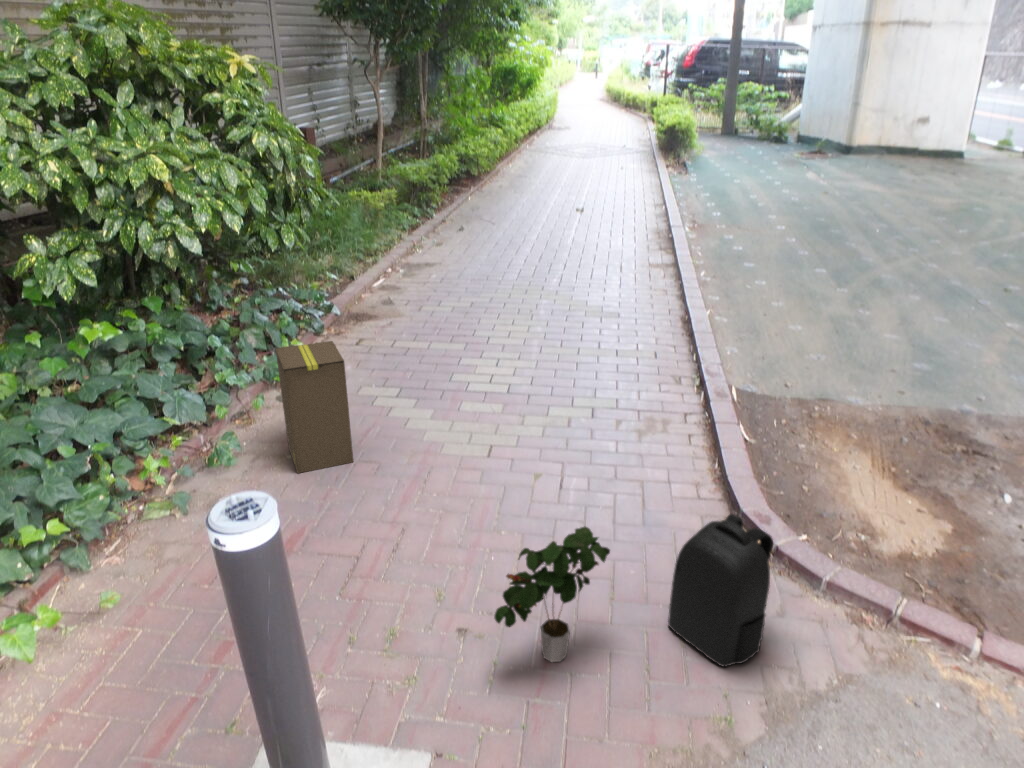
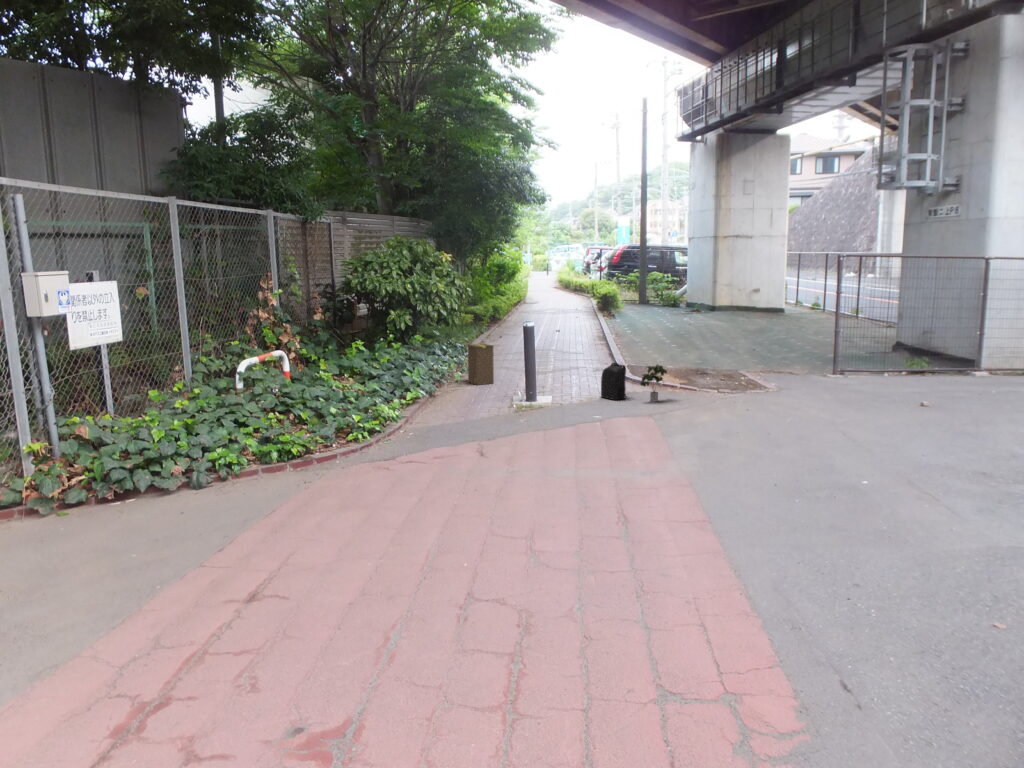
potted plant: present [494,526,610,662] -> present [641,365,667,402]

